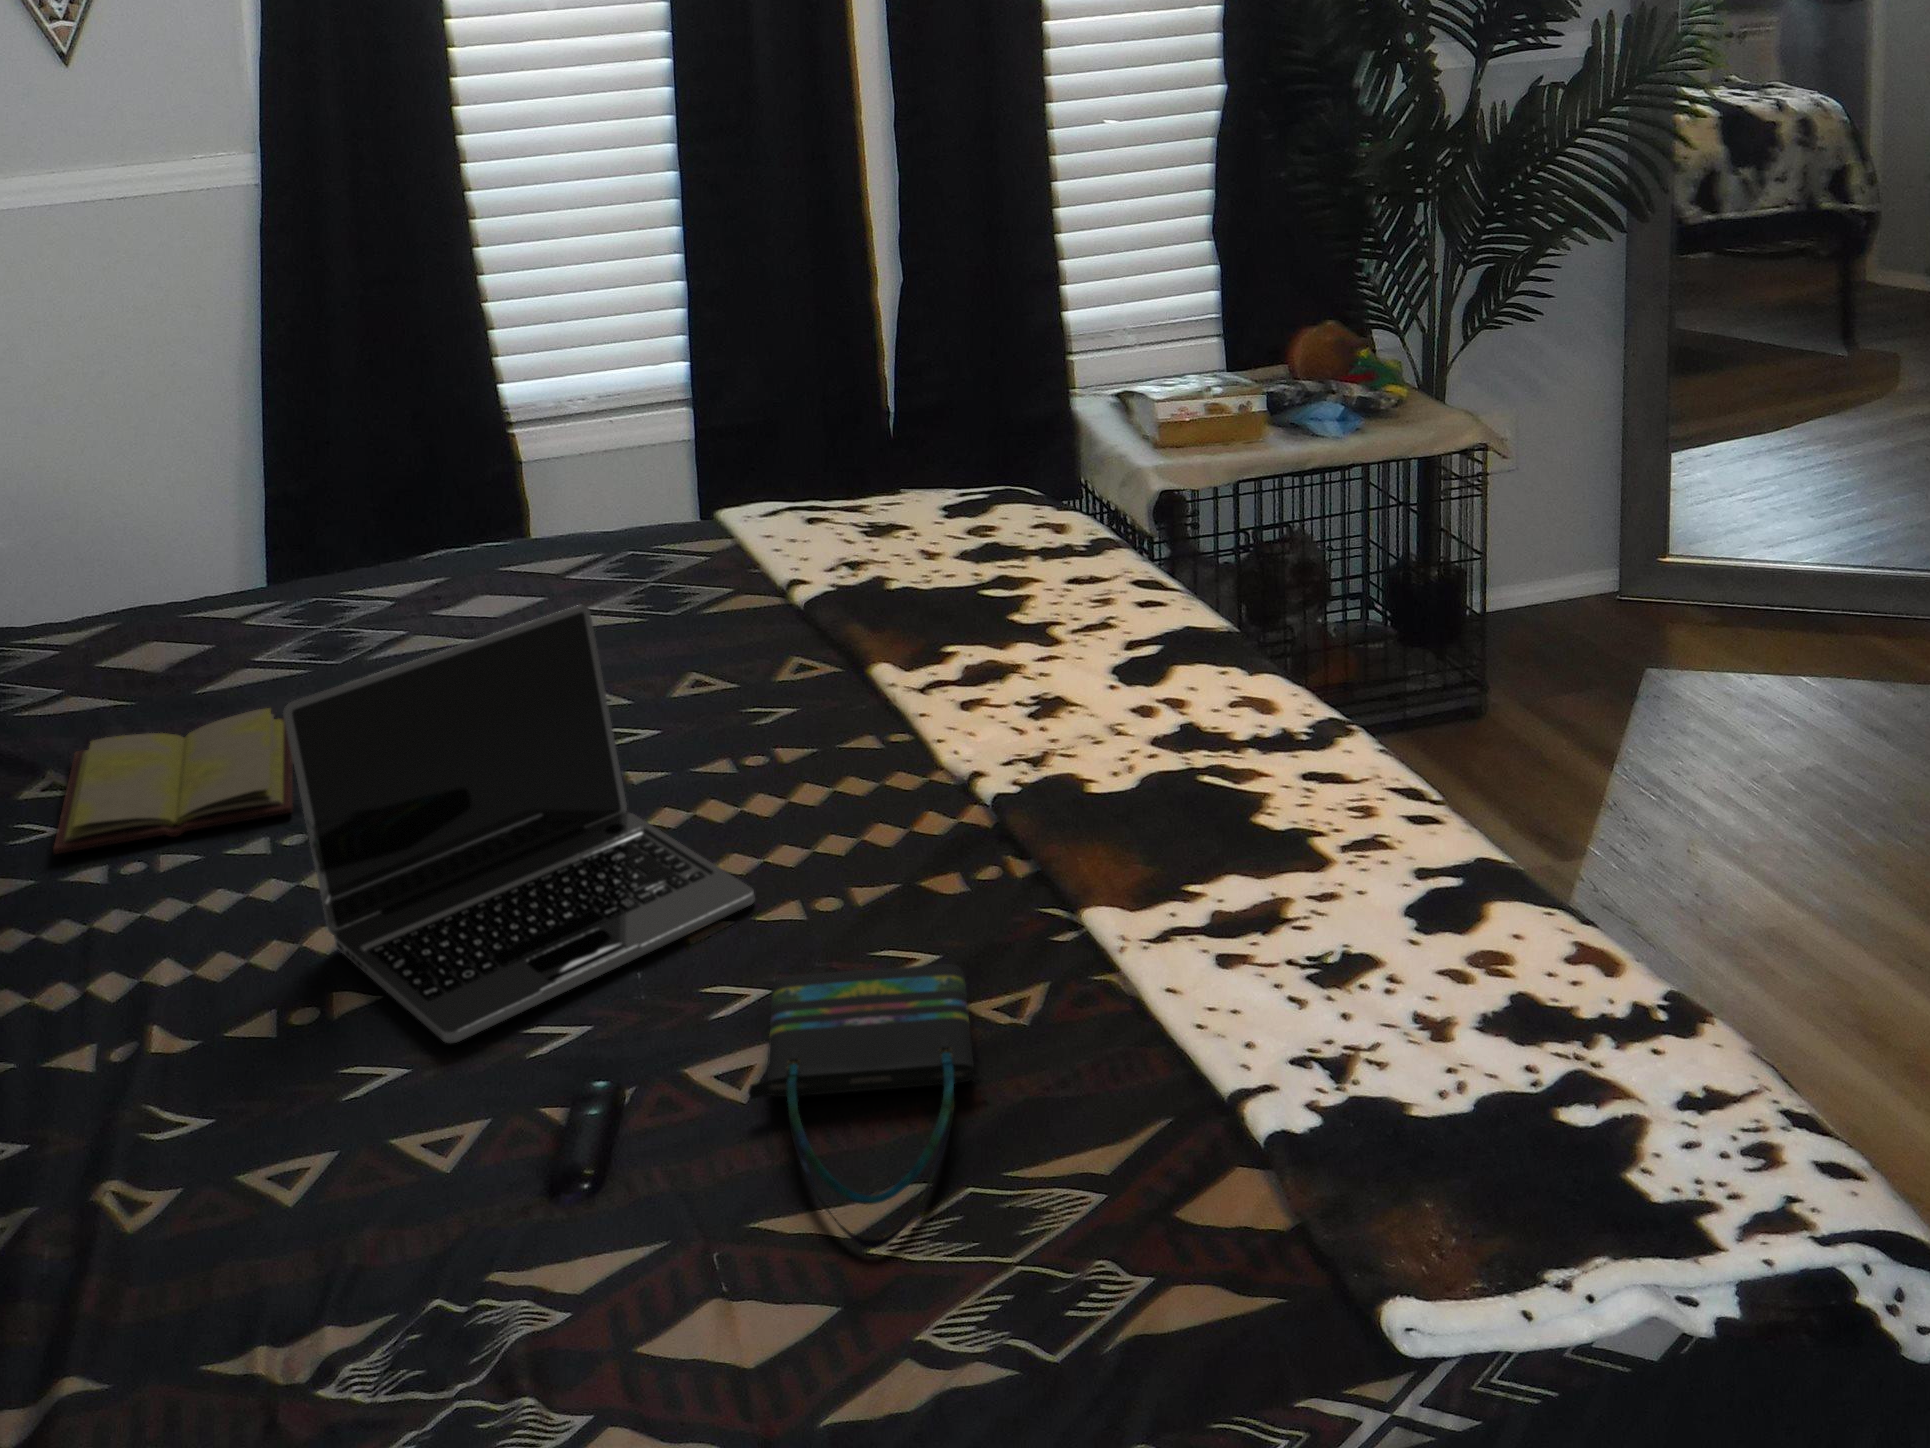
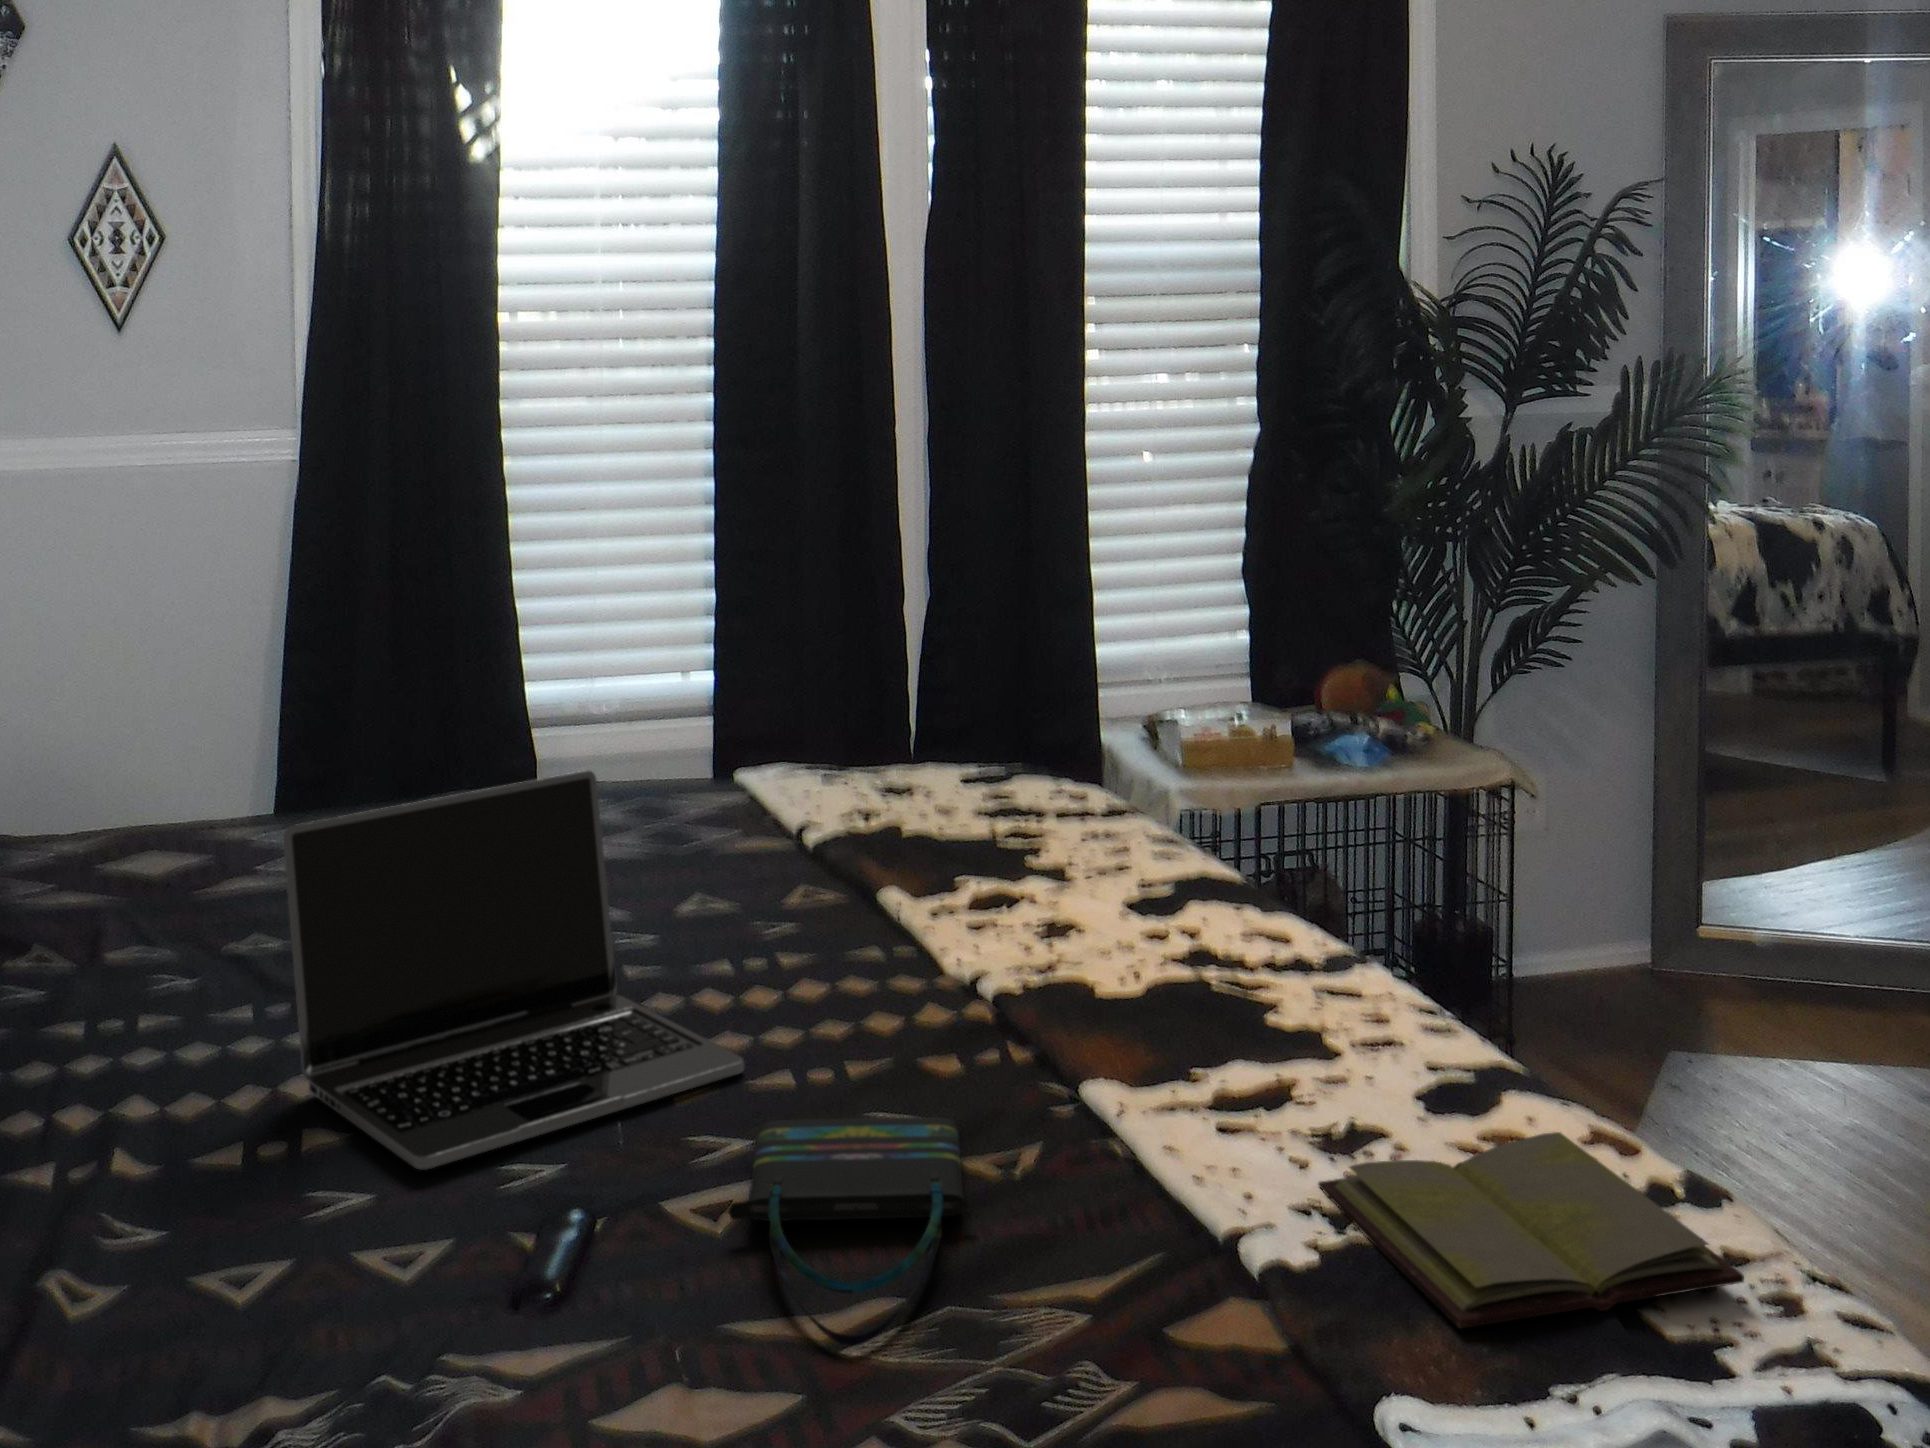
diary: present [53,708,293,854] -> present [1318,1132,1744,1328]

